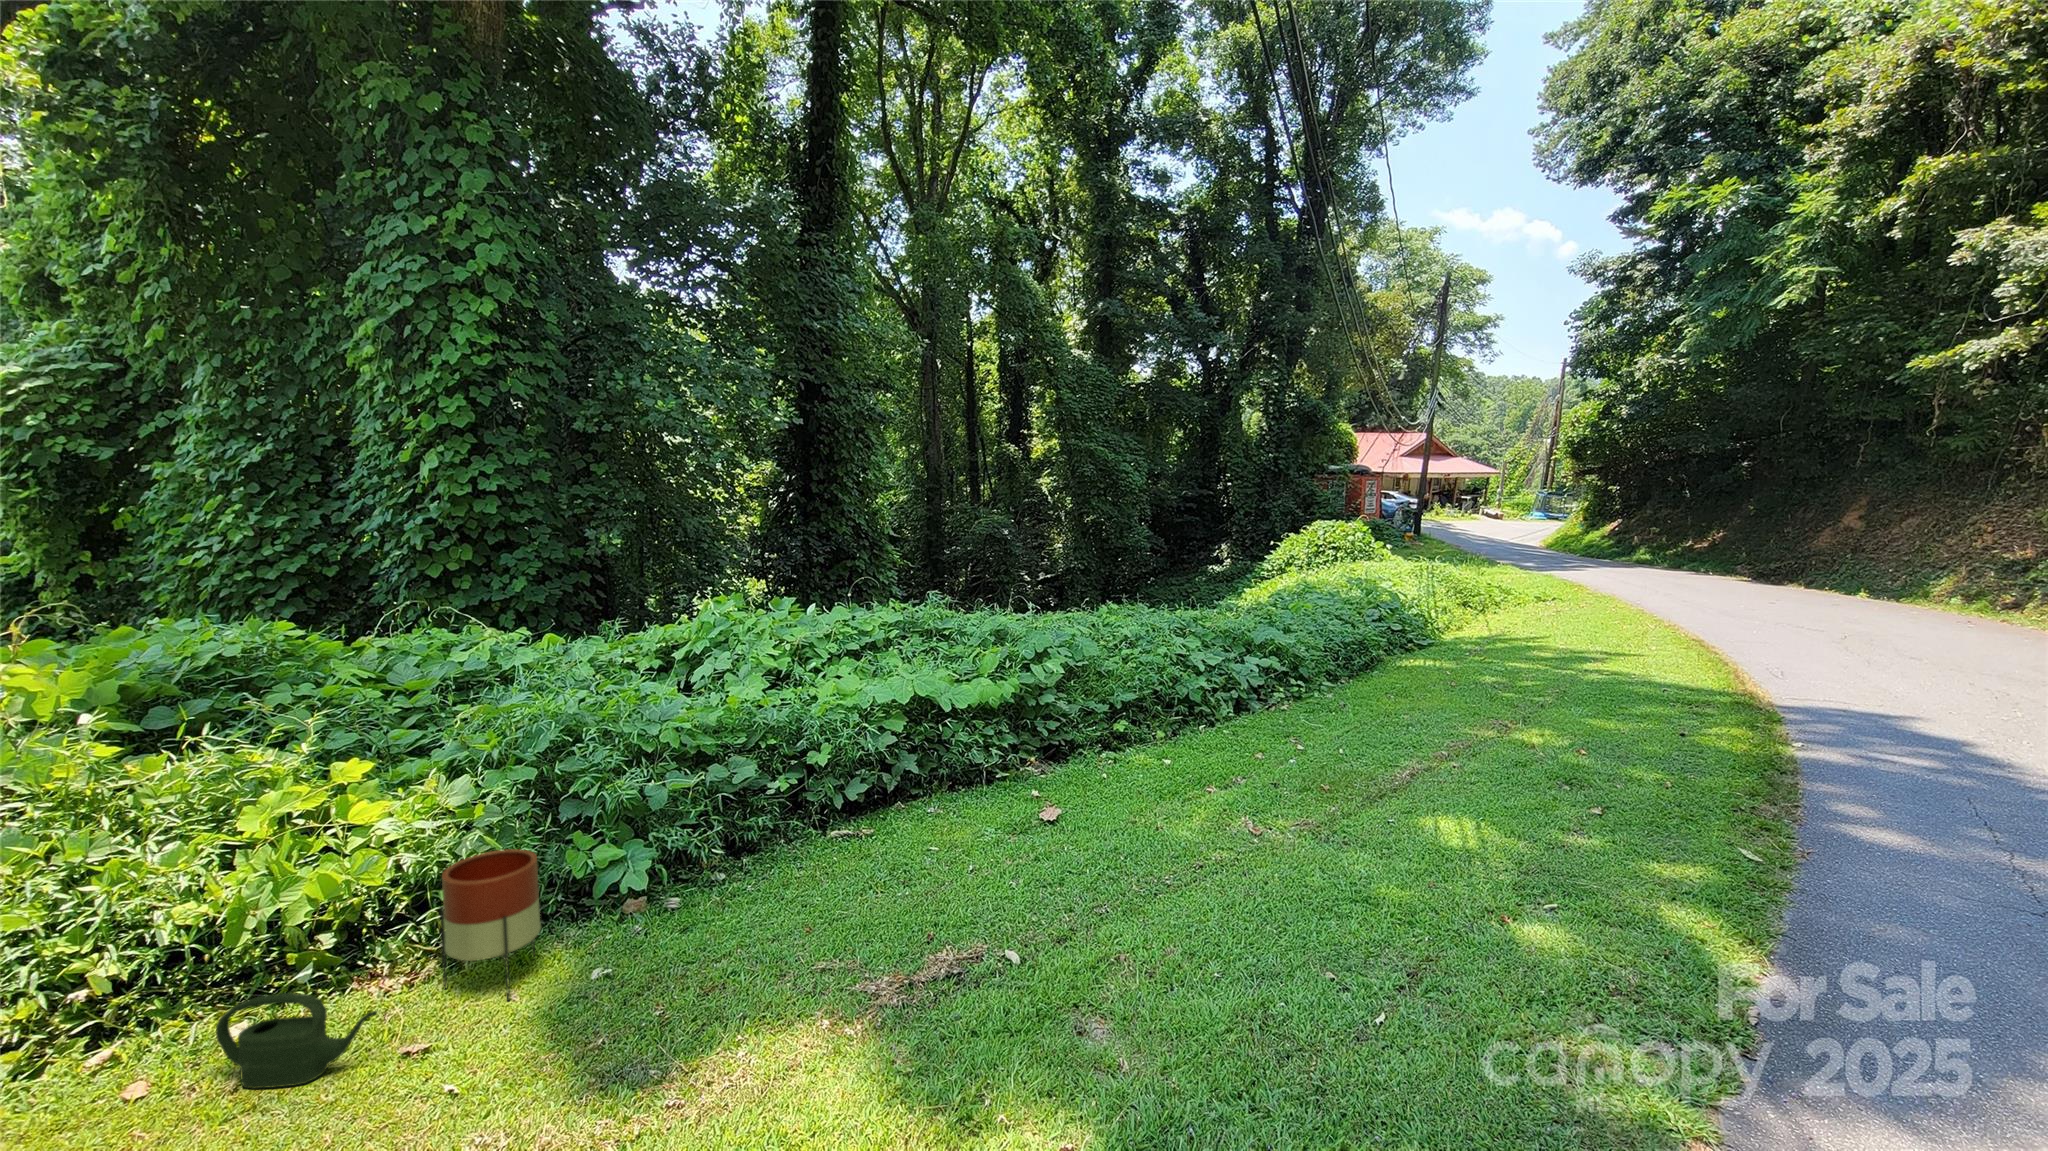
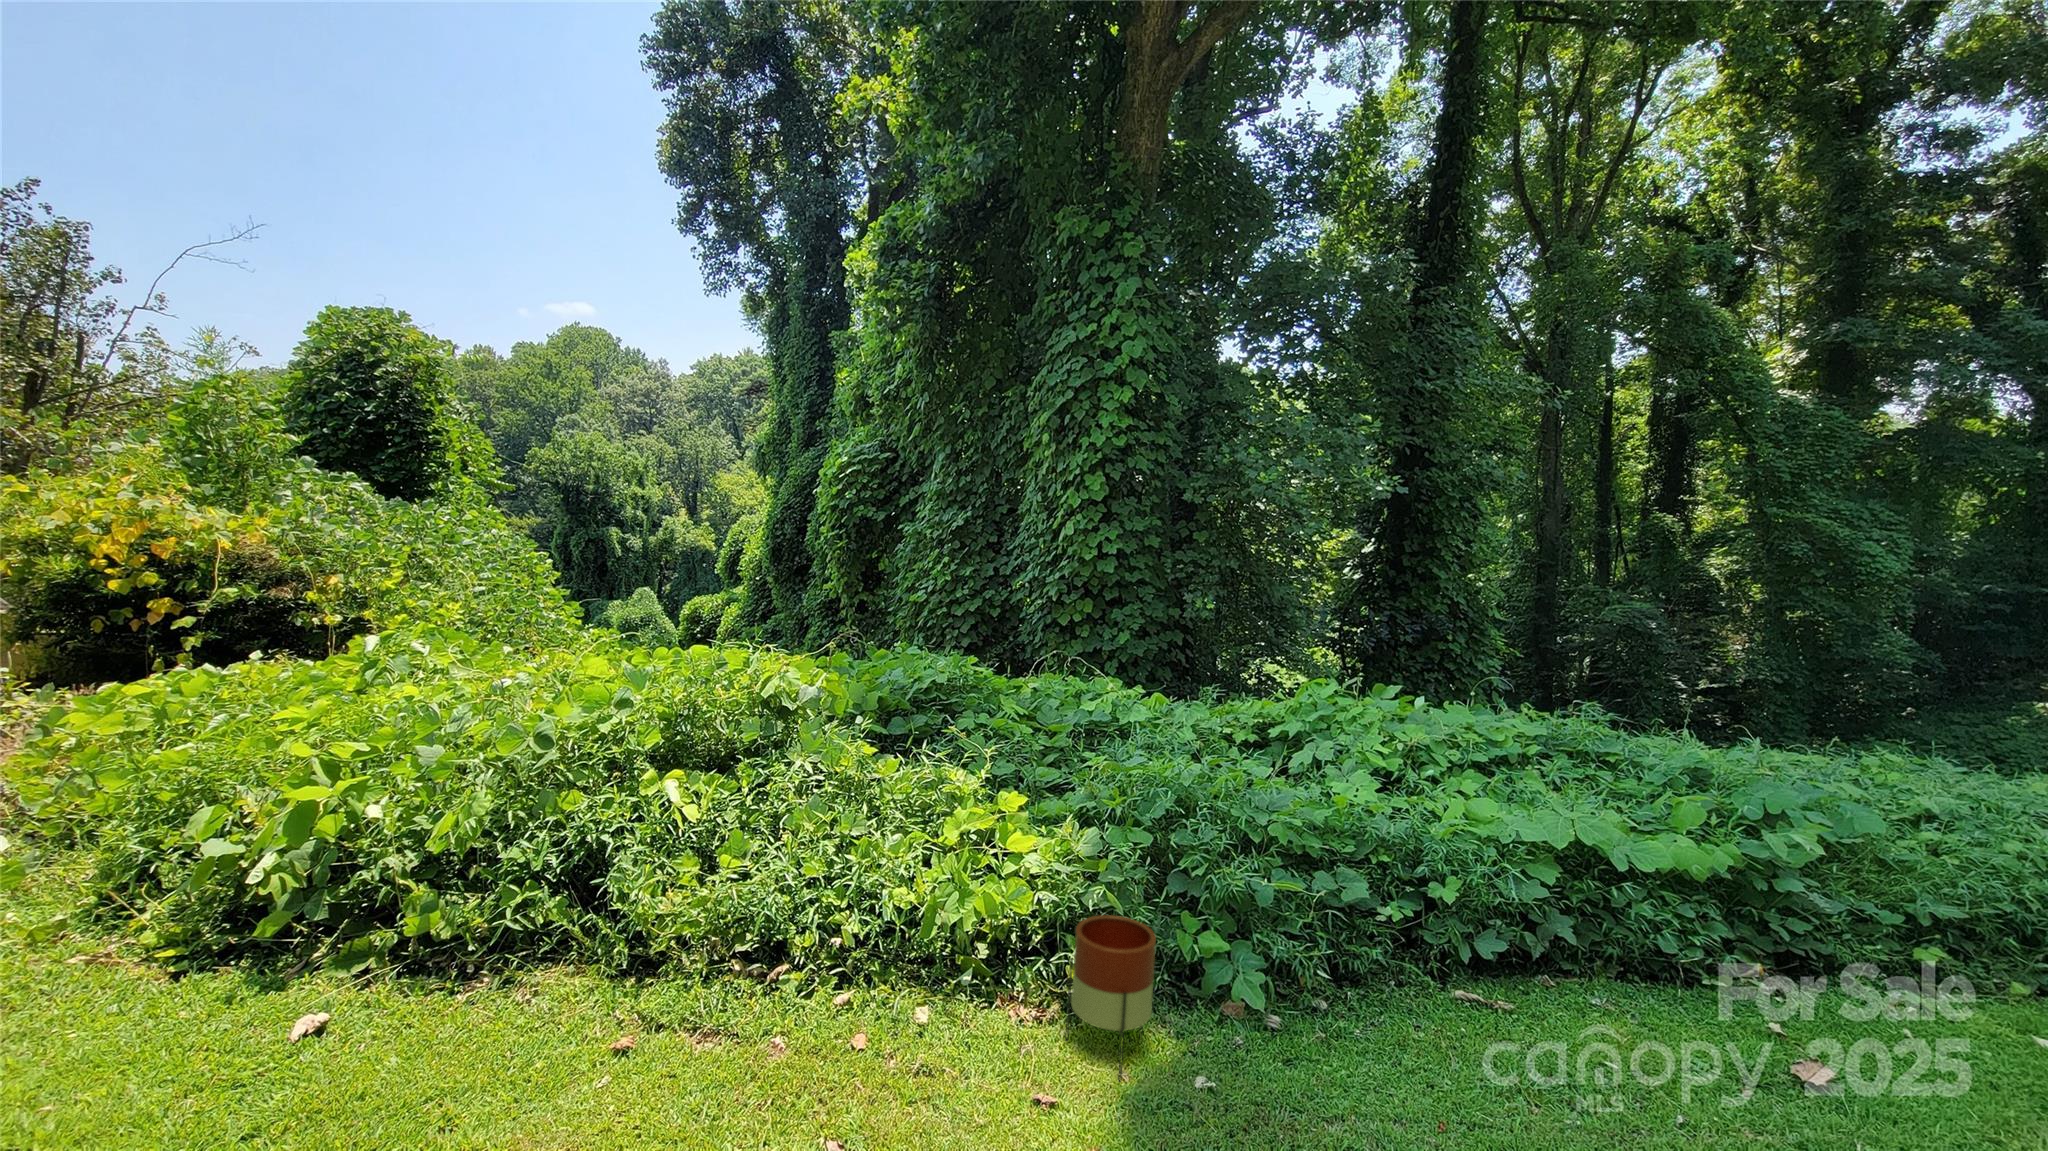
watering can: present [216,993,377,1088] -> none [910,998,1021,1095]

